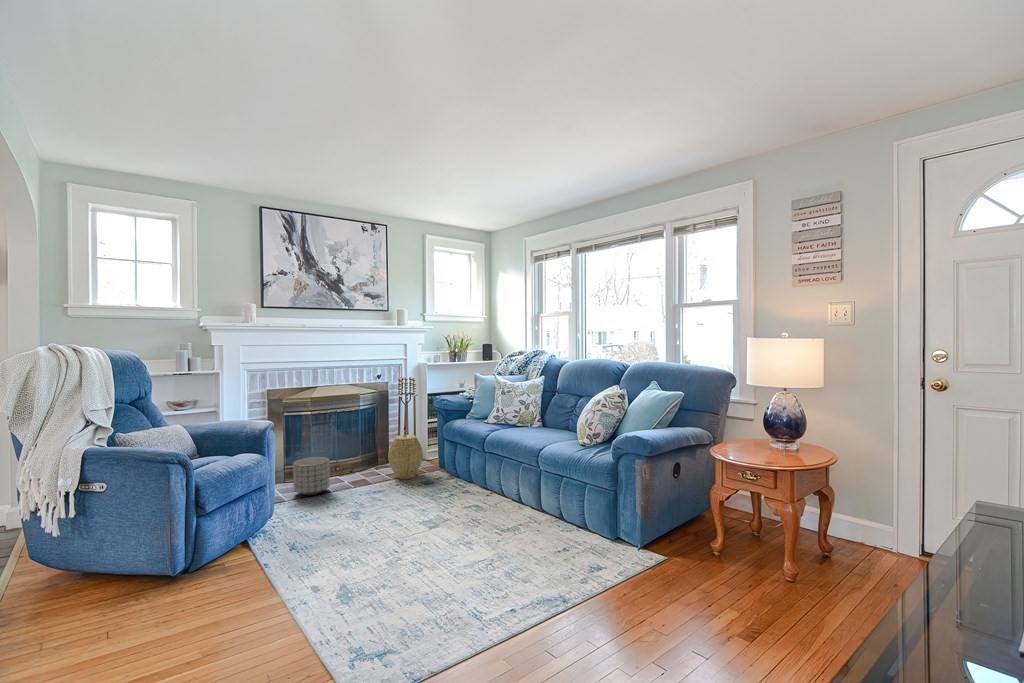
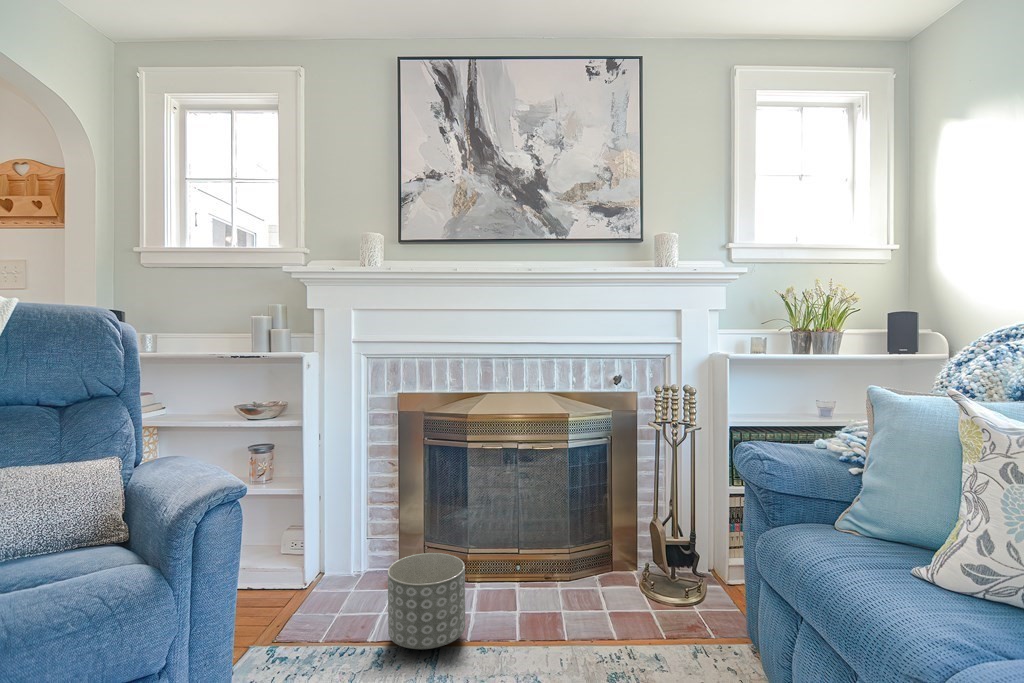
woven basket: present [388,435,423,479] -> none [610,530,700,654]

